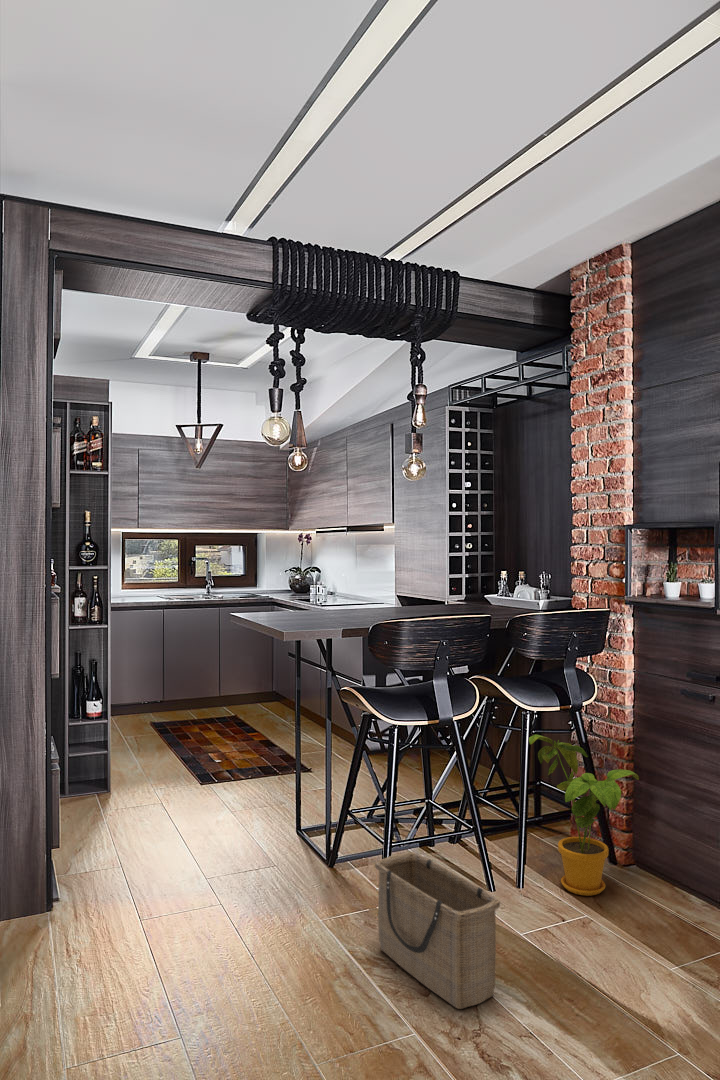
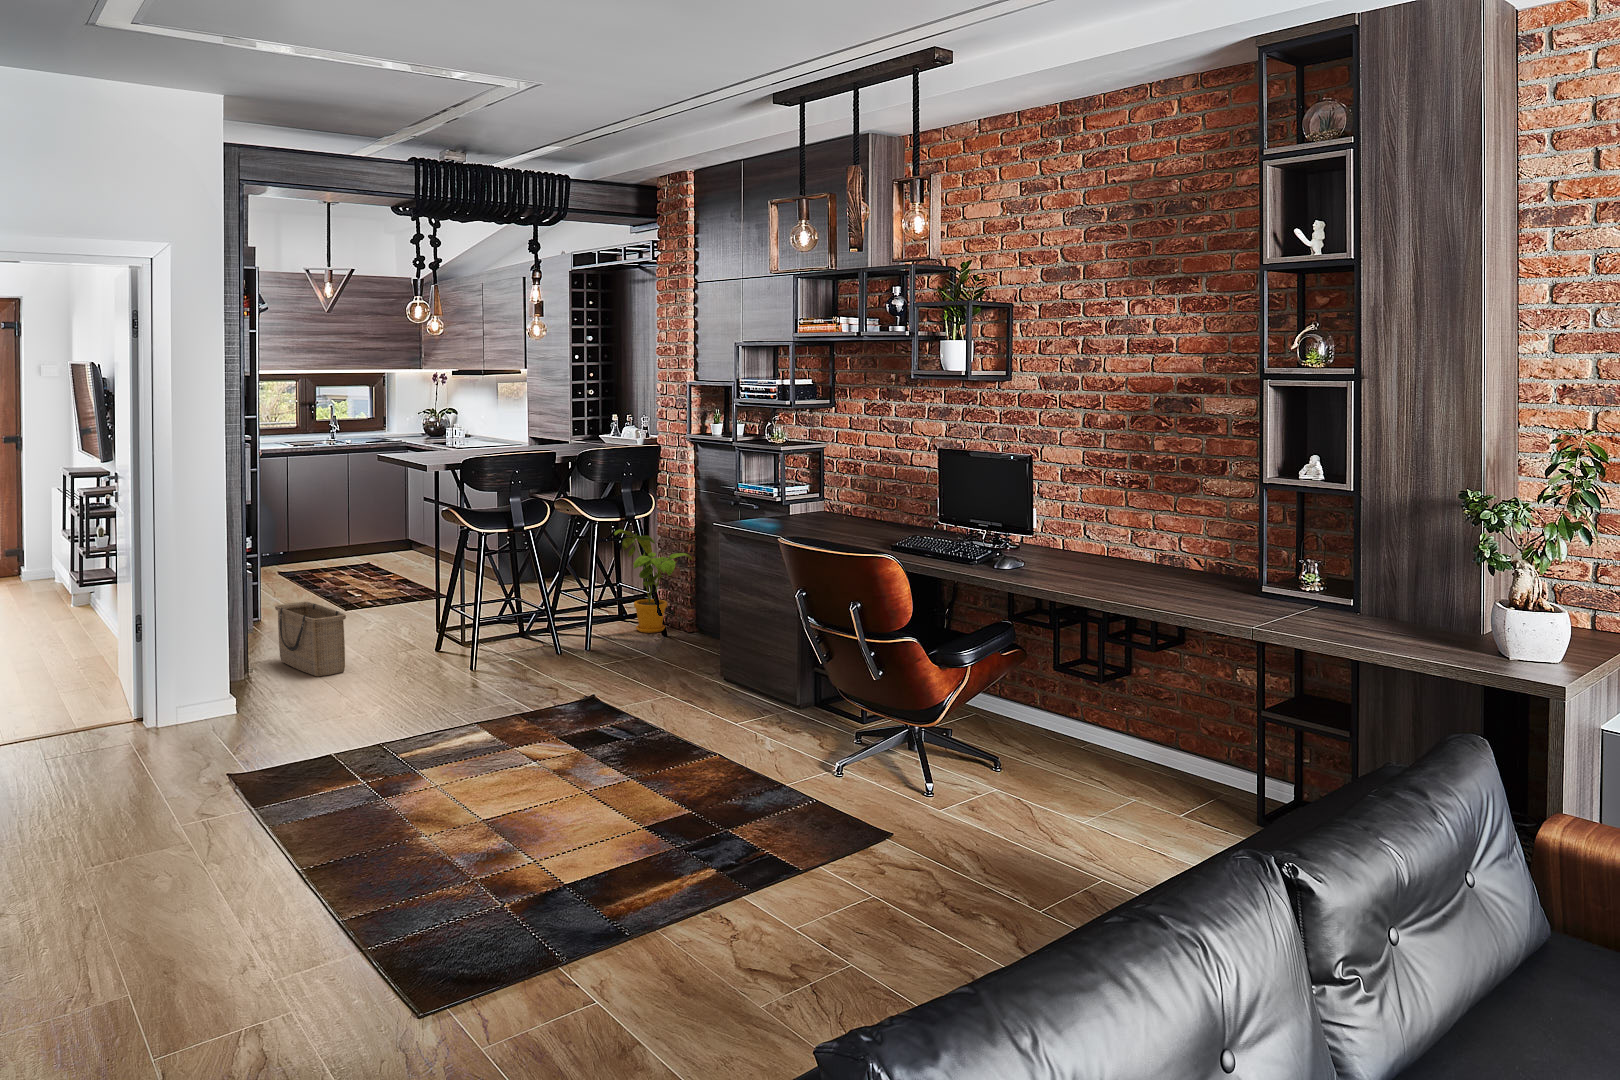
basket: present [375,852,500,1009] -> present [275,602,346,677]

